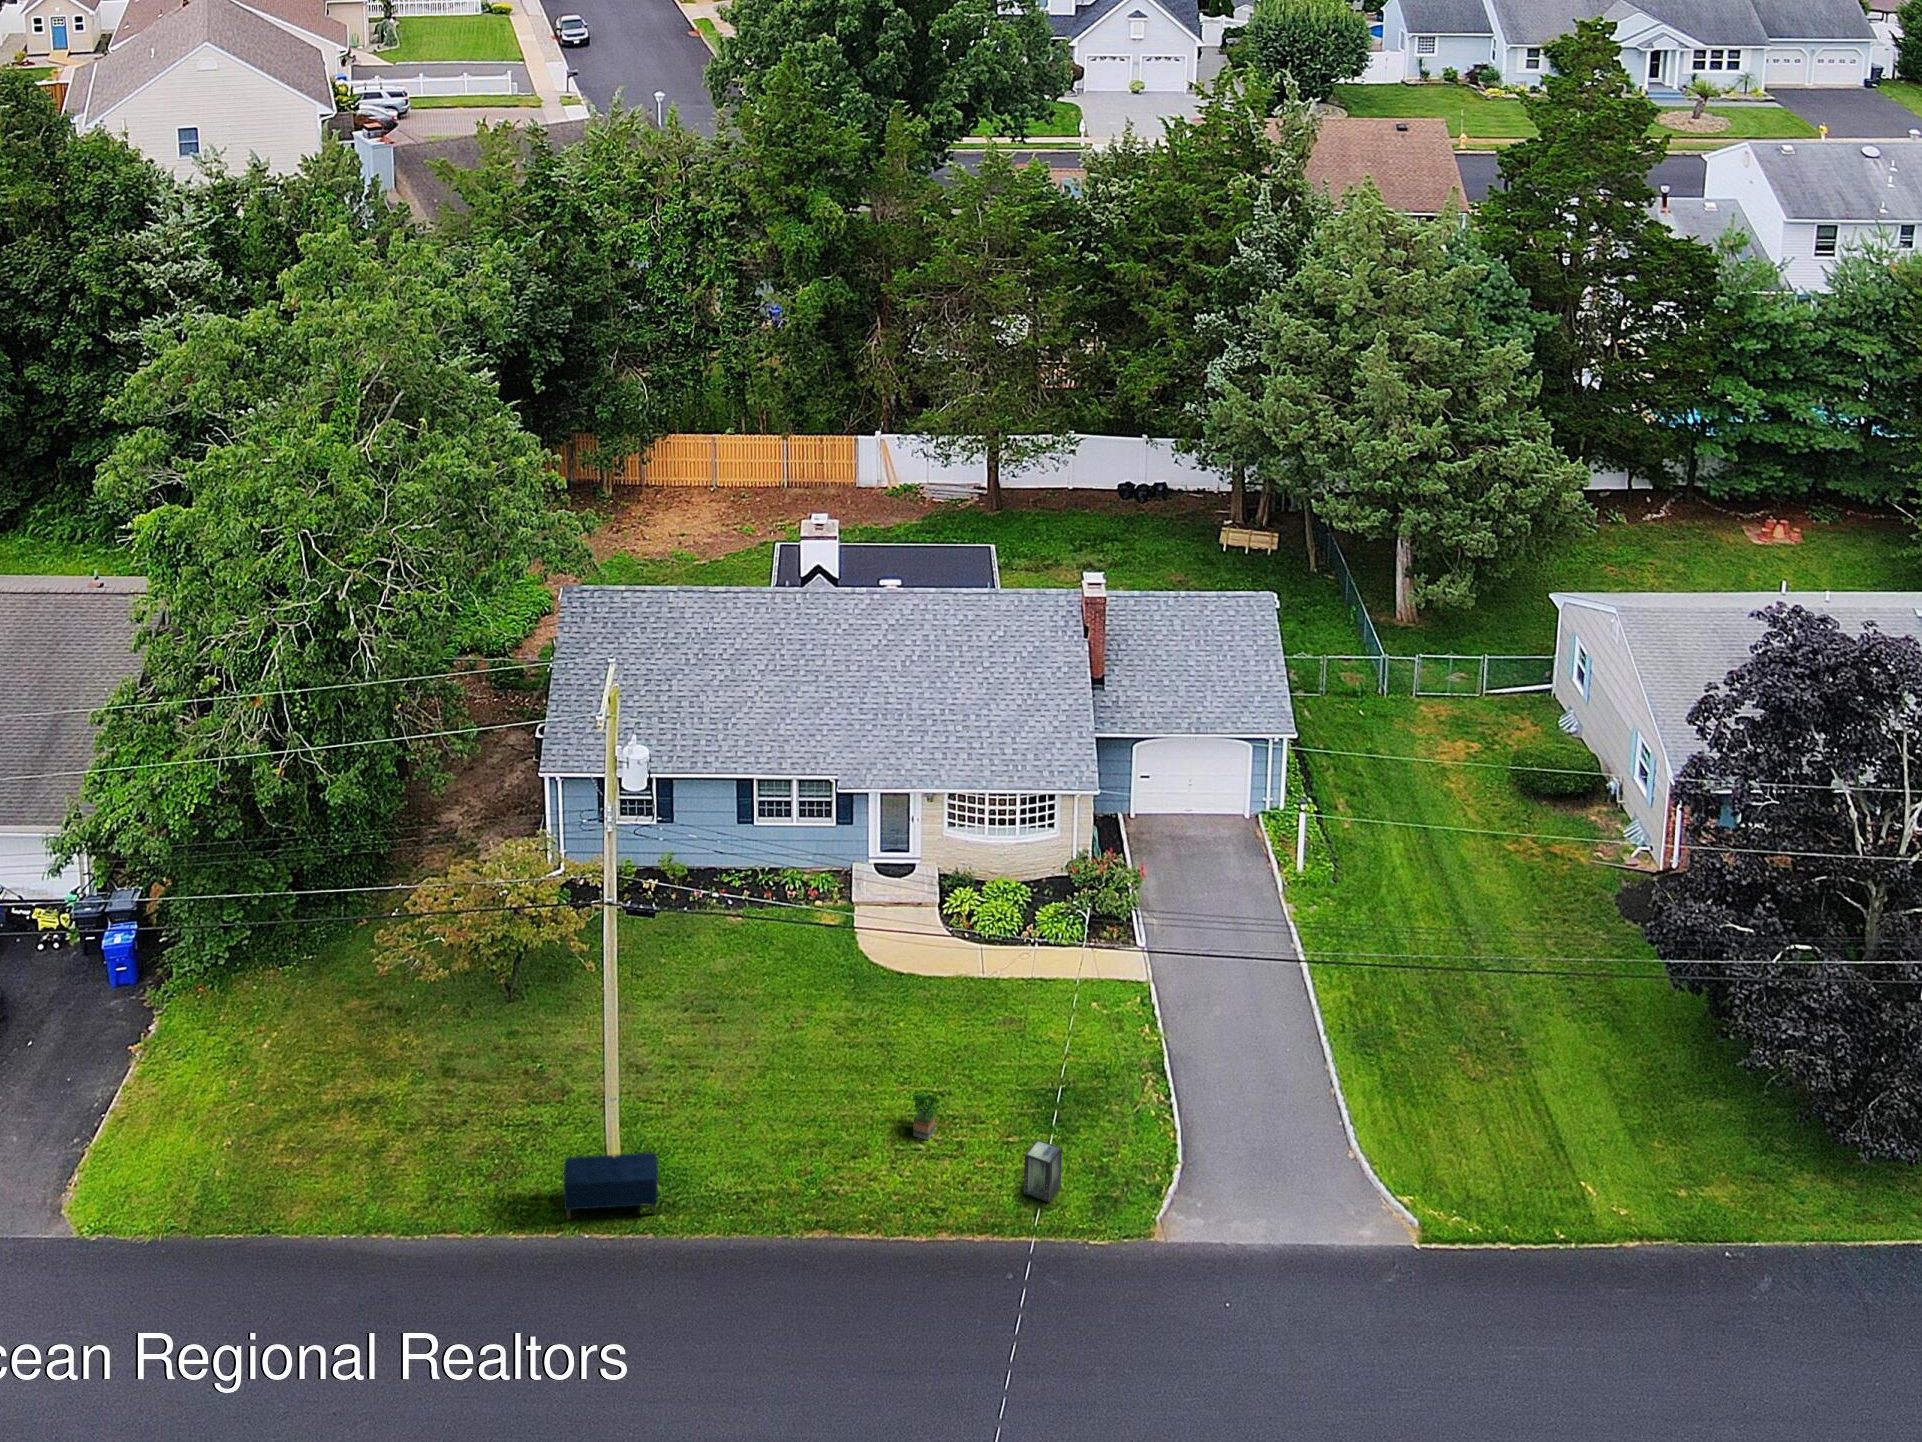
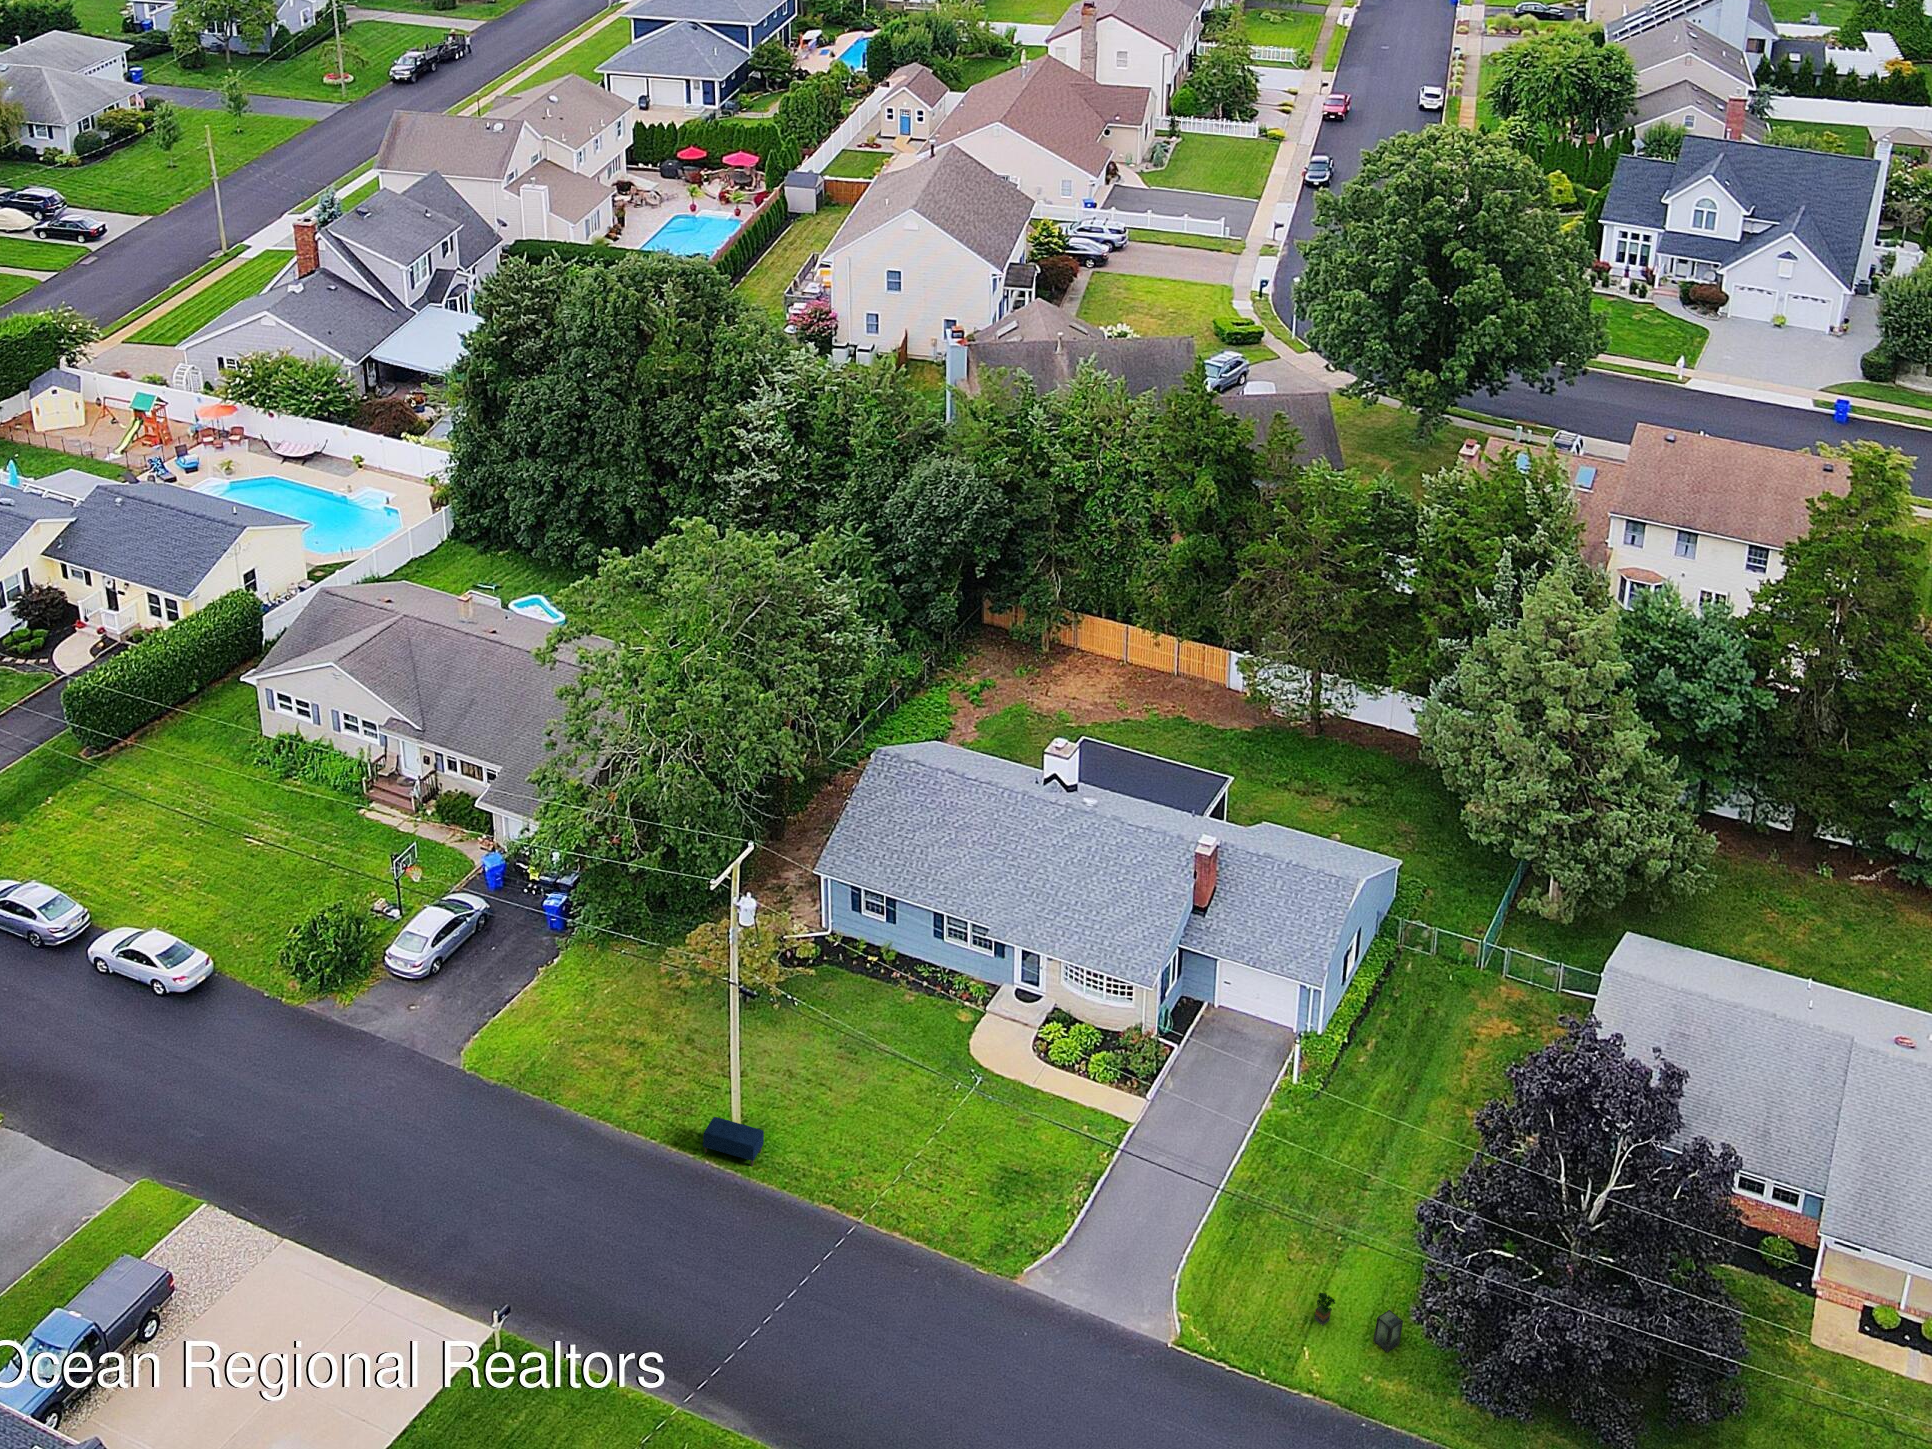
potted tree: present [913,1093,940,1140] -> present [1314,1293,1335,1325]
storage box: present [1024,1140,1062,1202] -> present [1374,1310,1403,1352]

